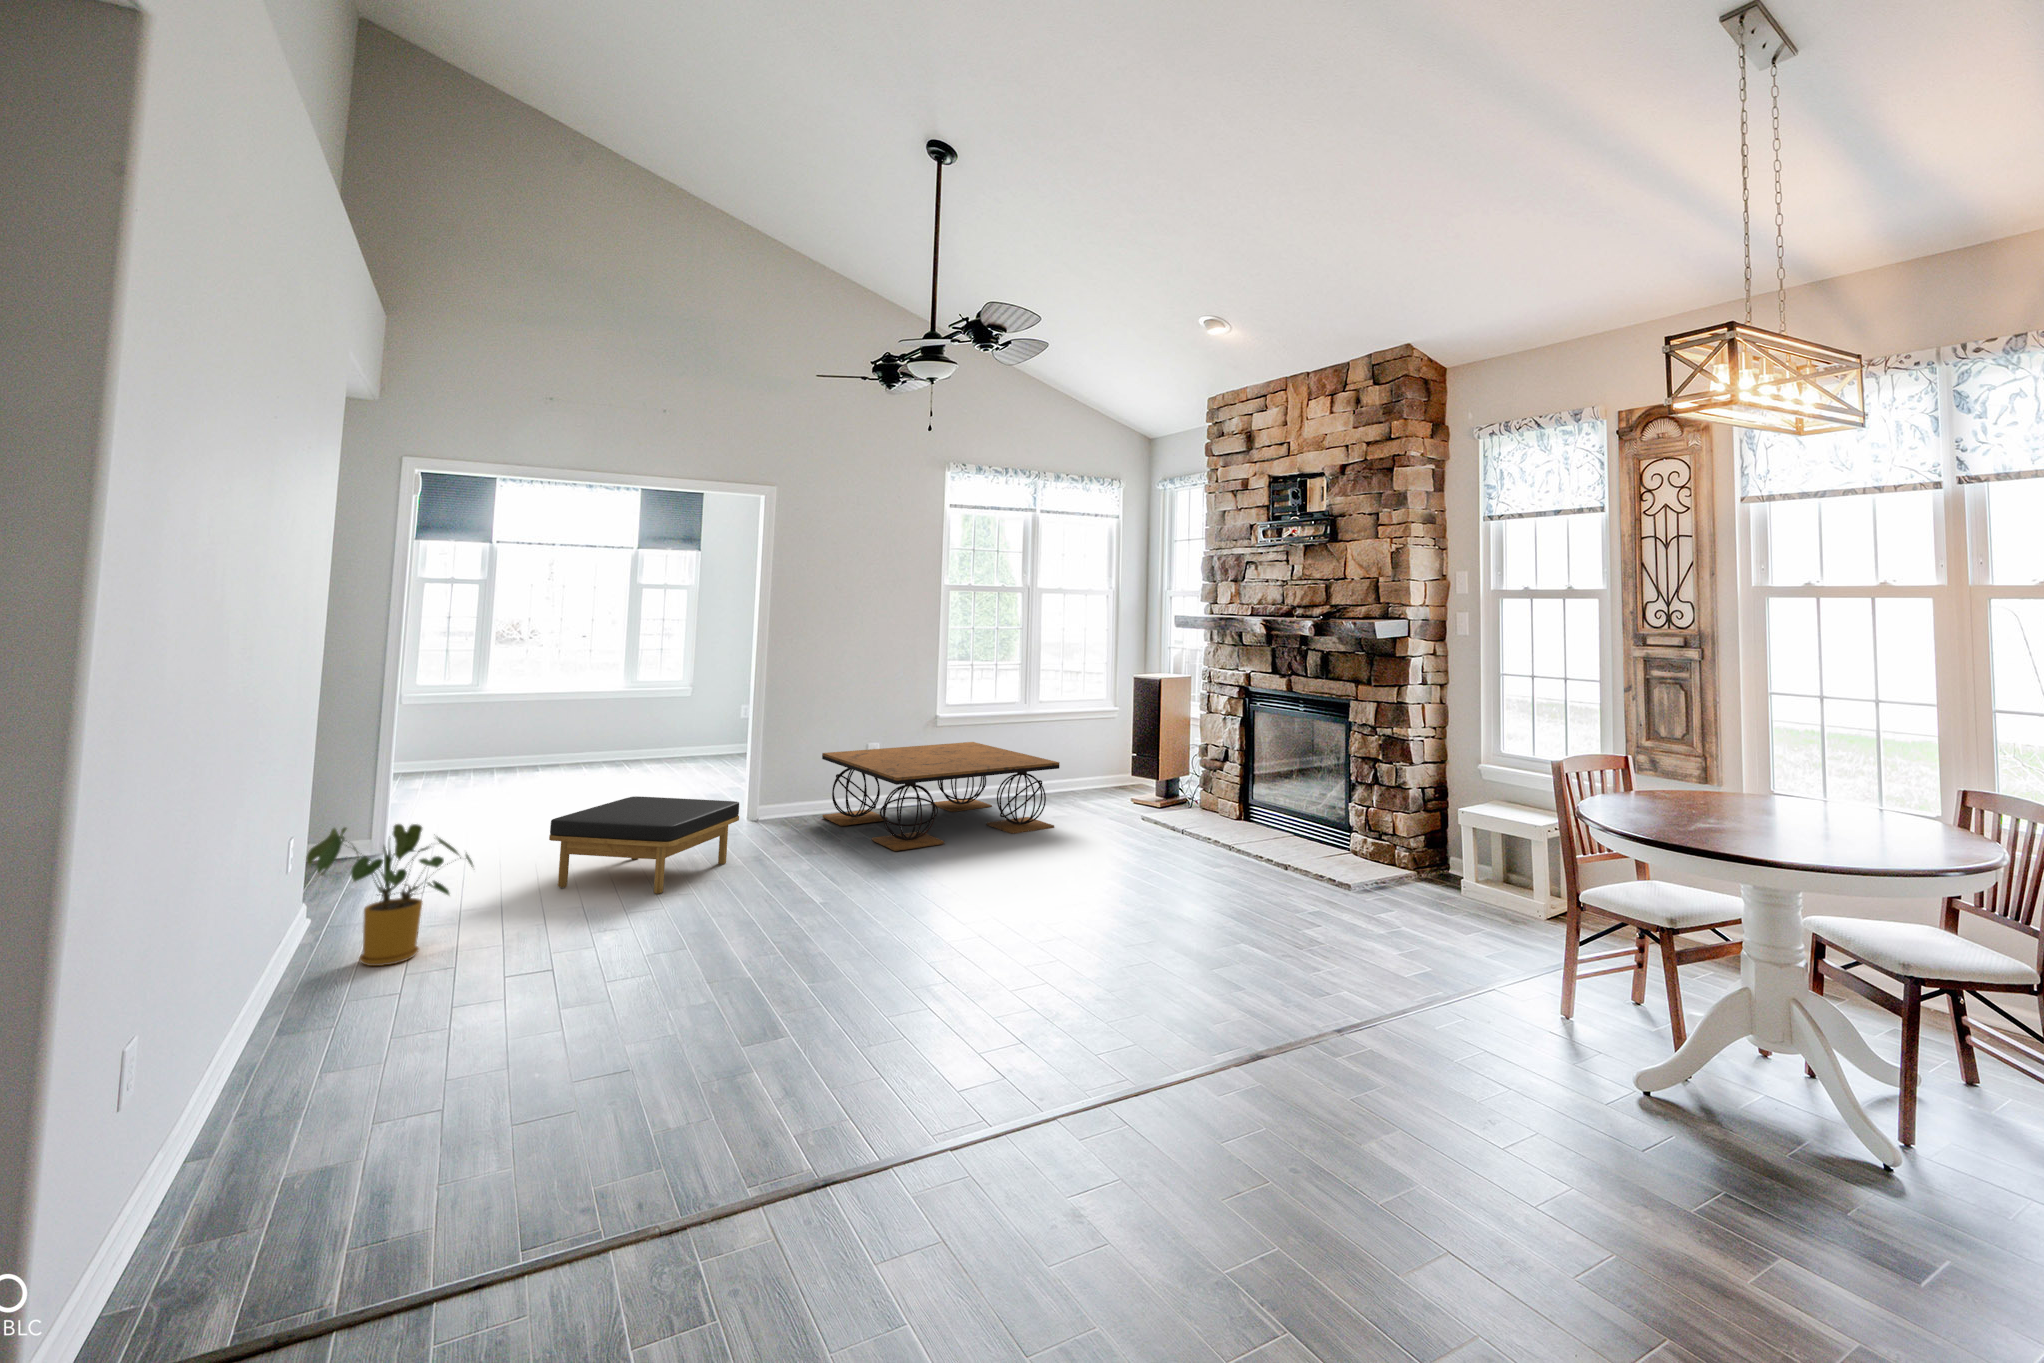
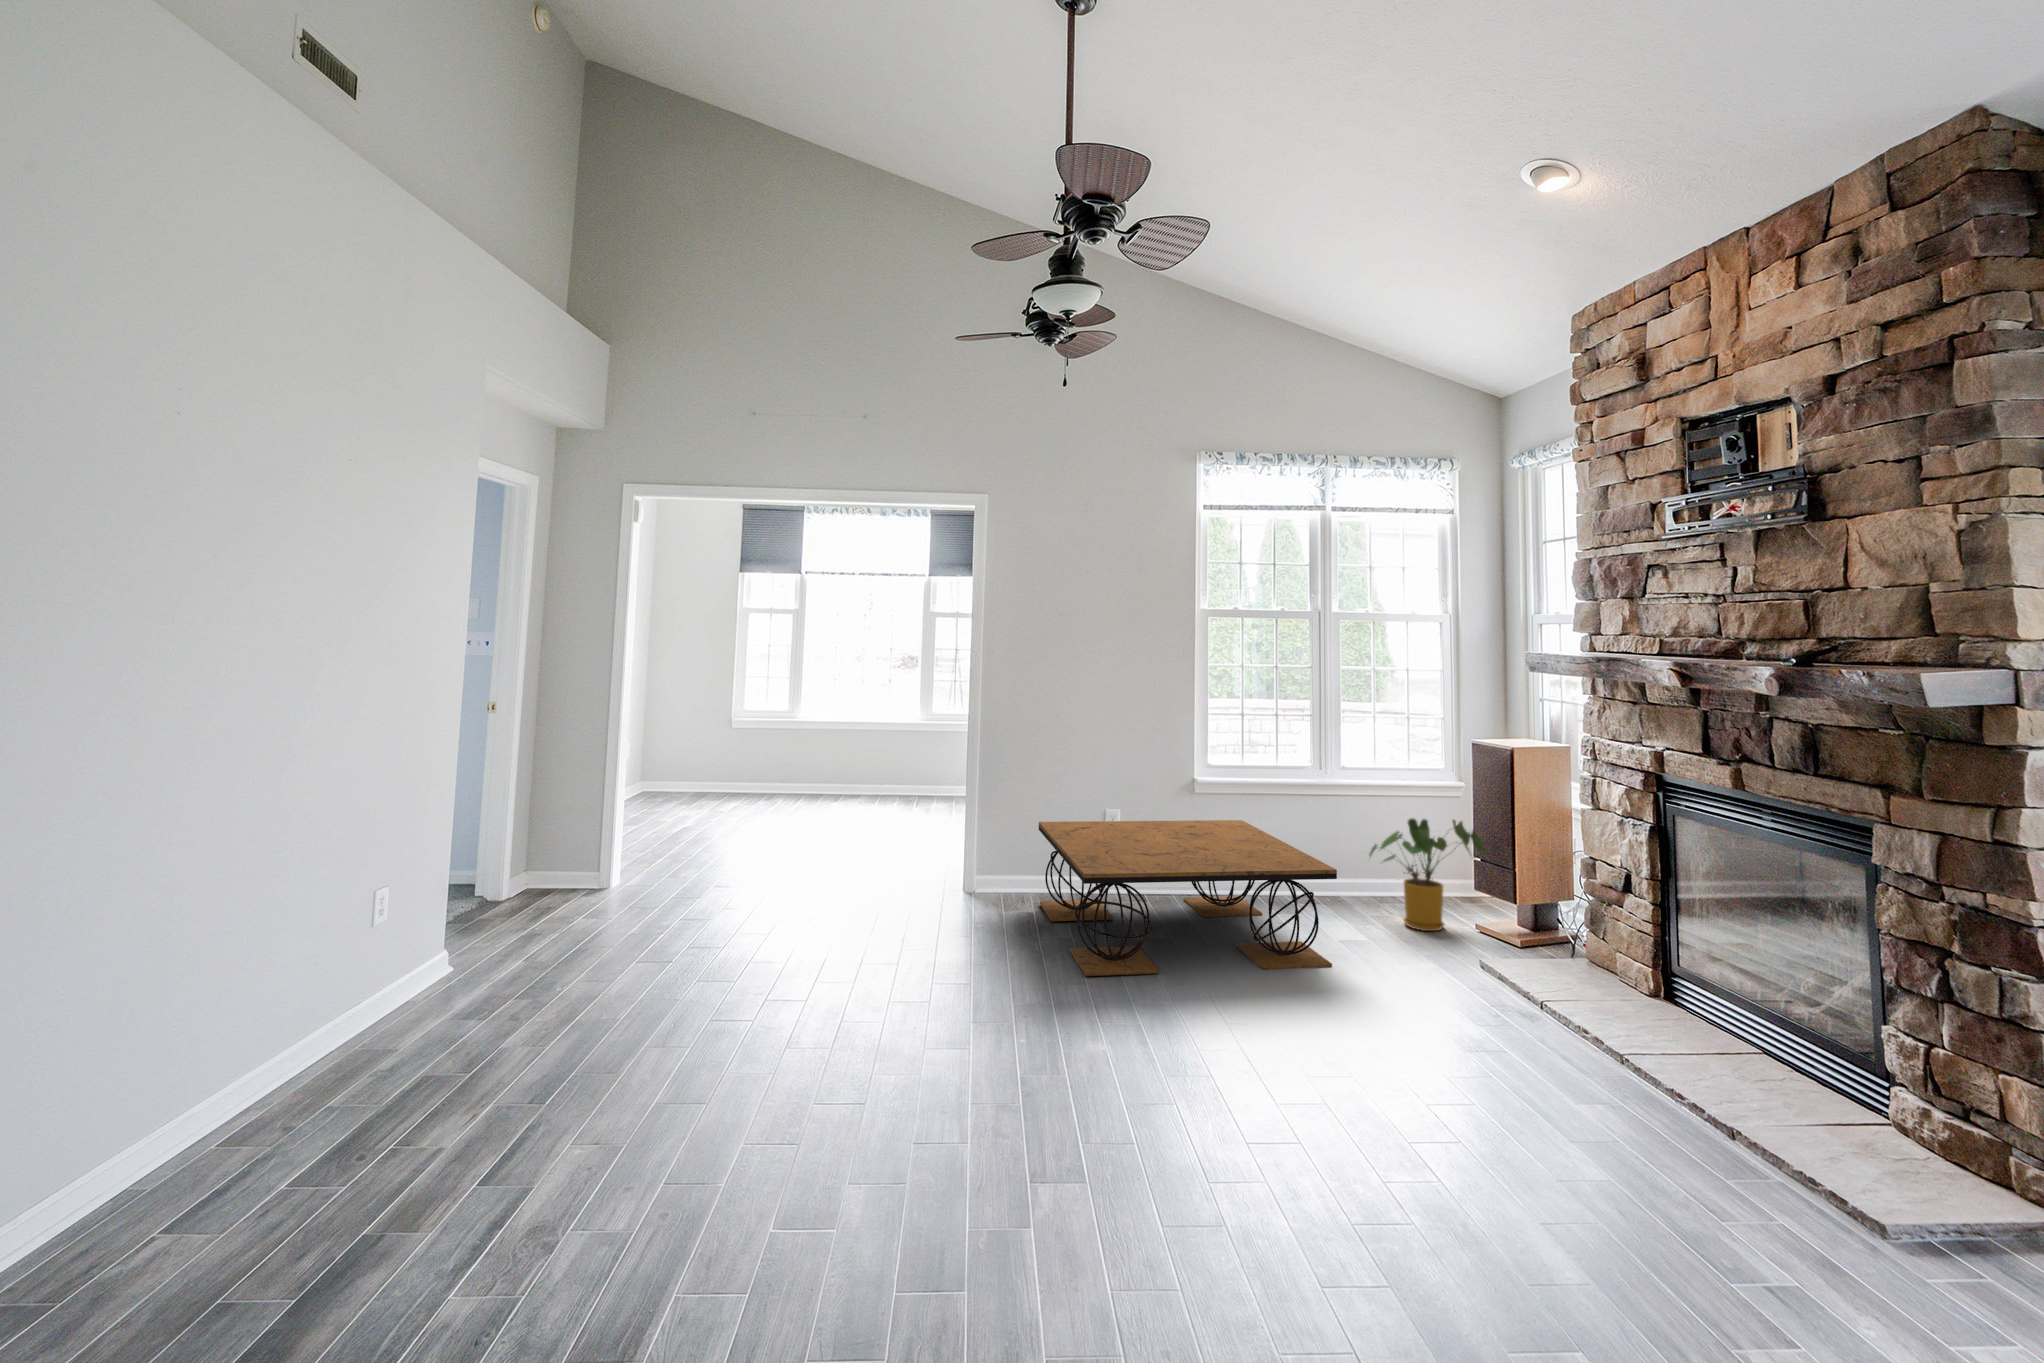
ottoman: present [549,796,739,894] -> none [680,862,895,999]
house plant: present [306,824,473,966] -> present [1369,818,1486,931]

